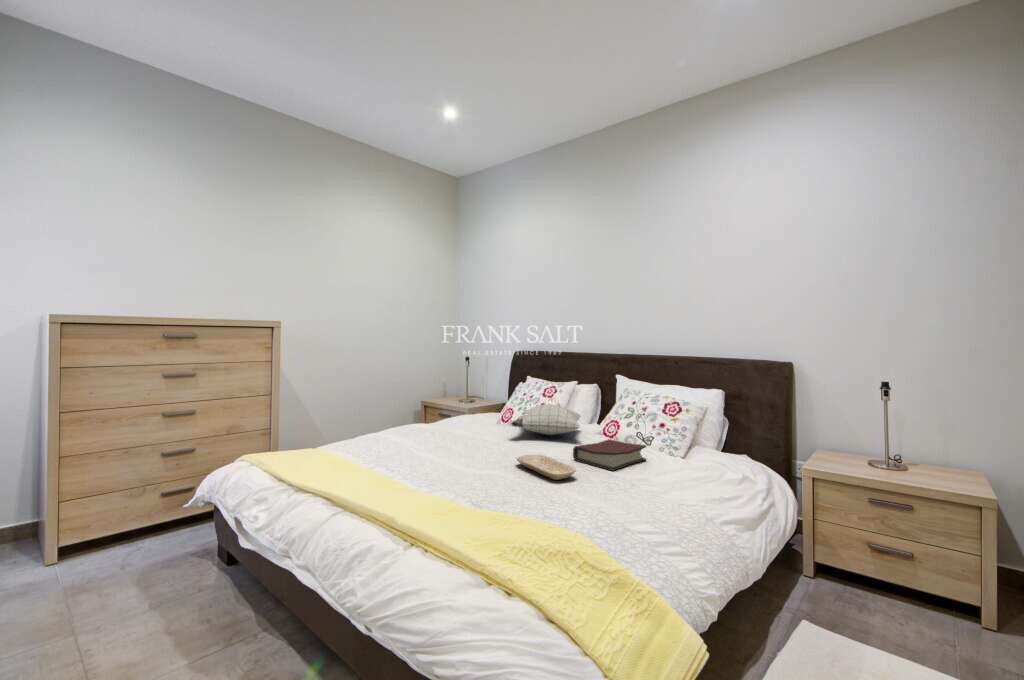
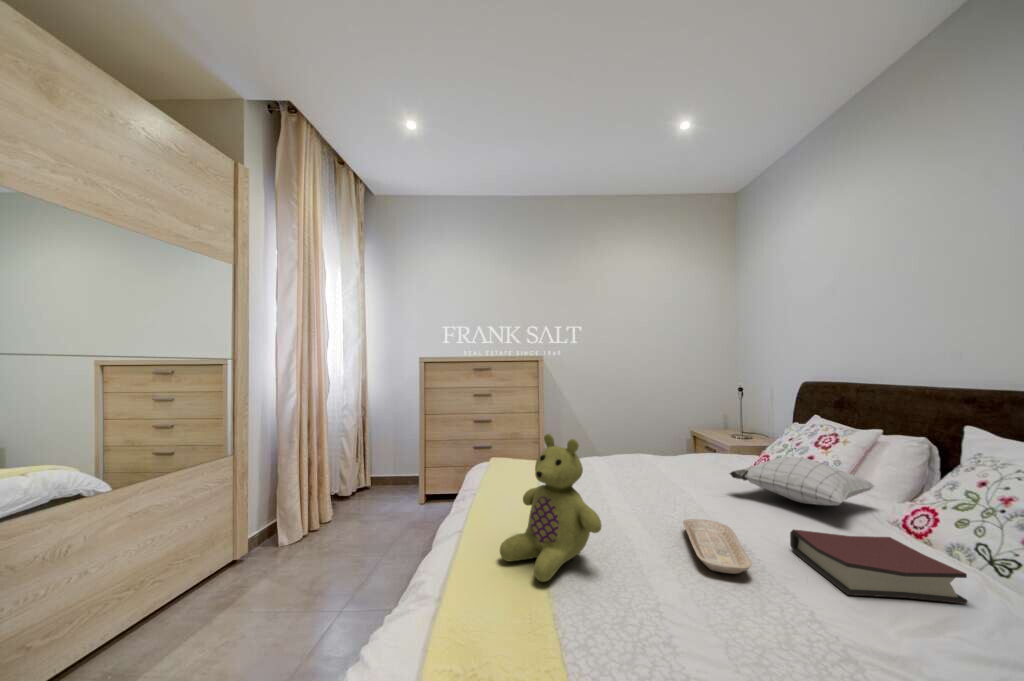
stuffed bear: none [431,404,512,517] -> present [500,434,601,582]

